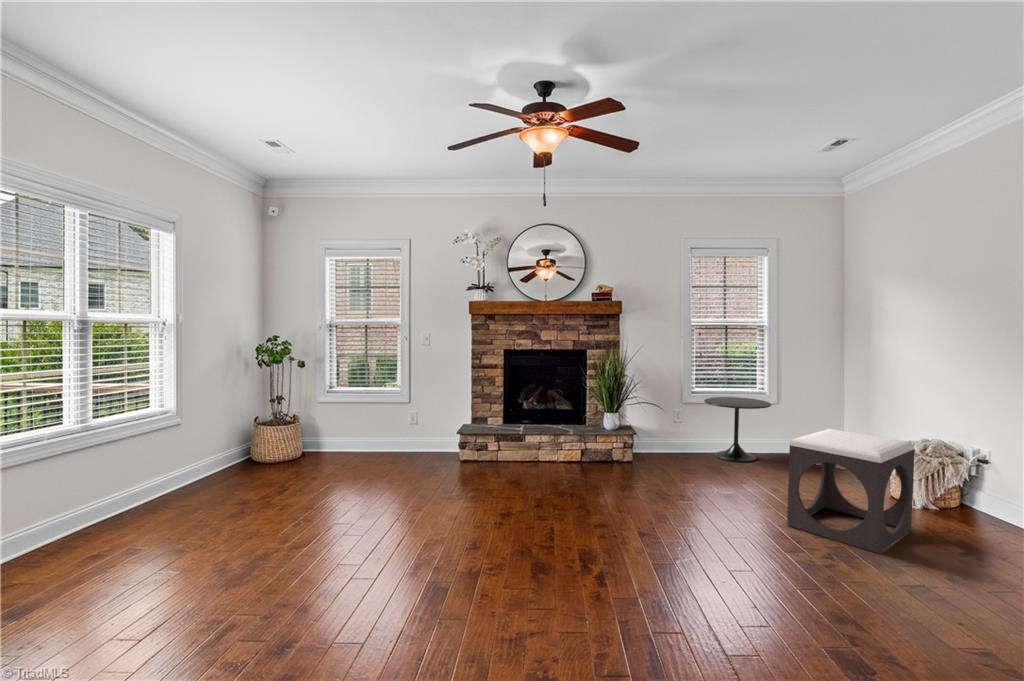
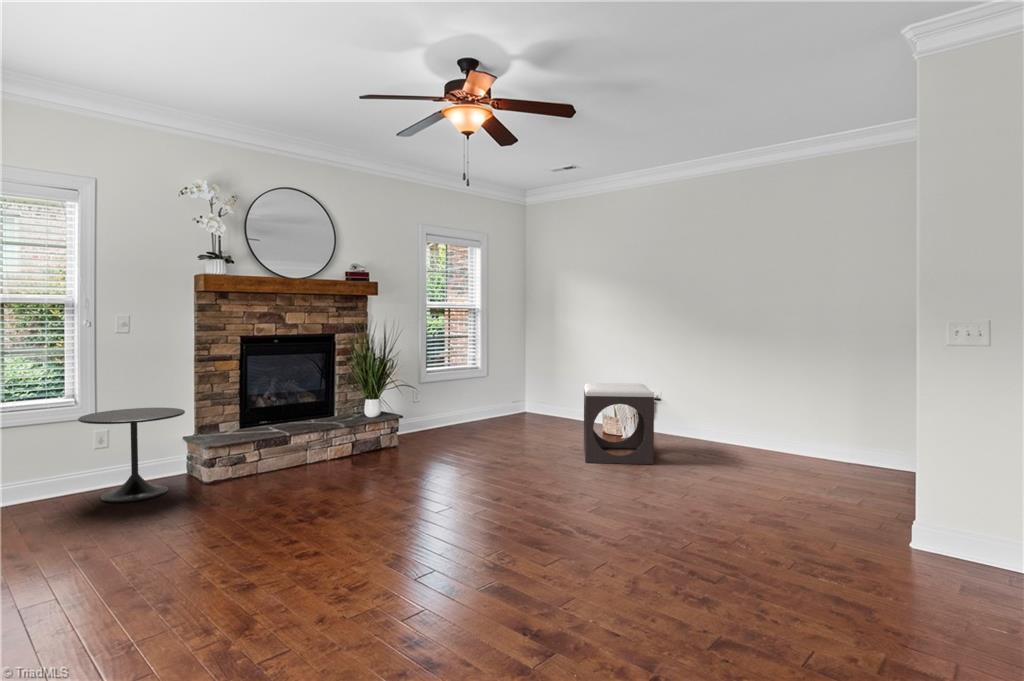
side table: present [704,397,771,462] -> present [78,408,185,503]

